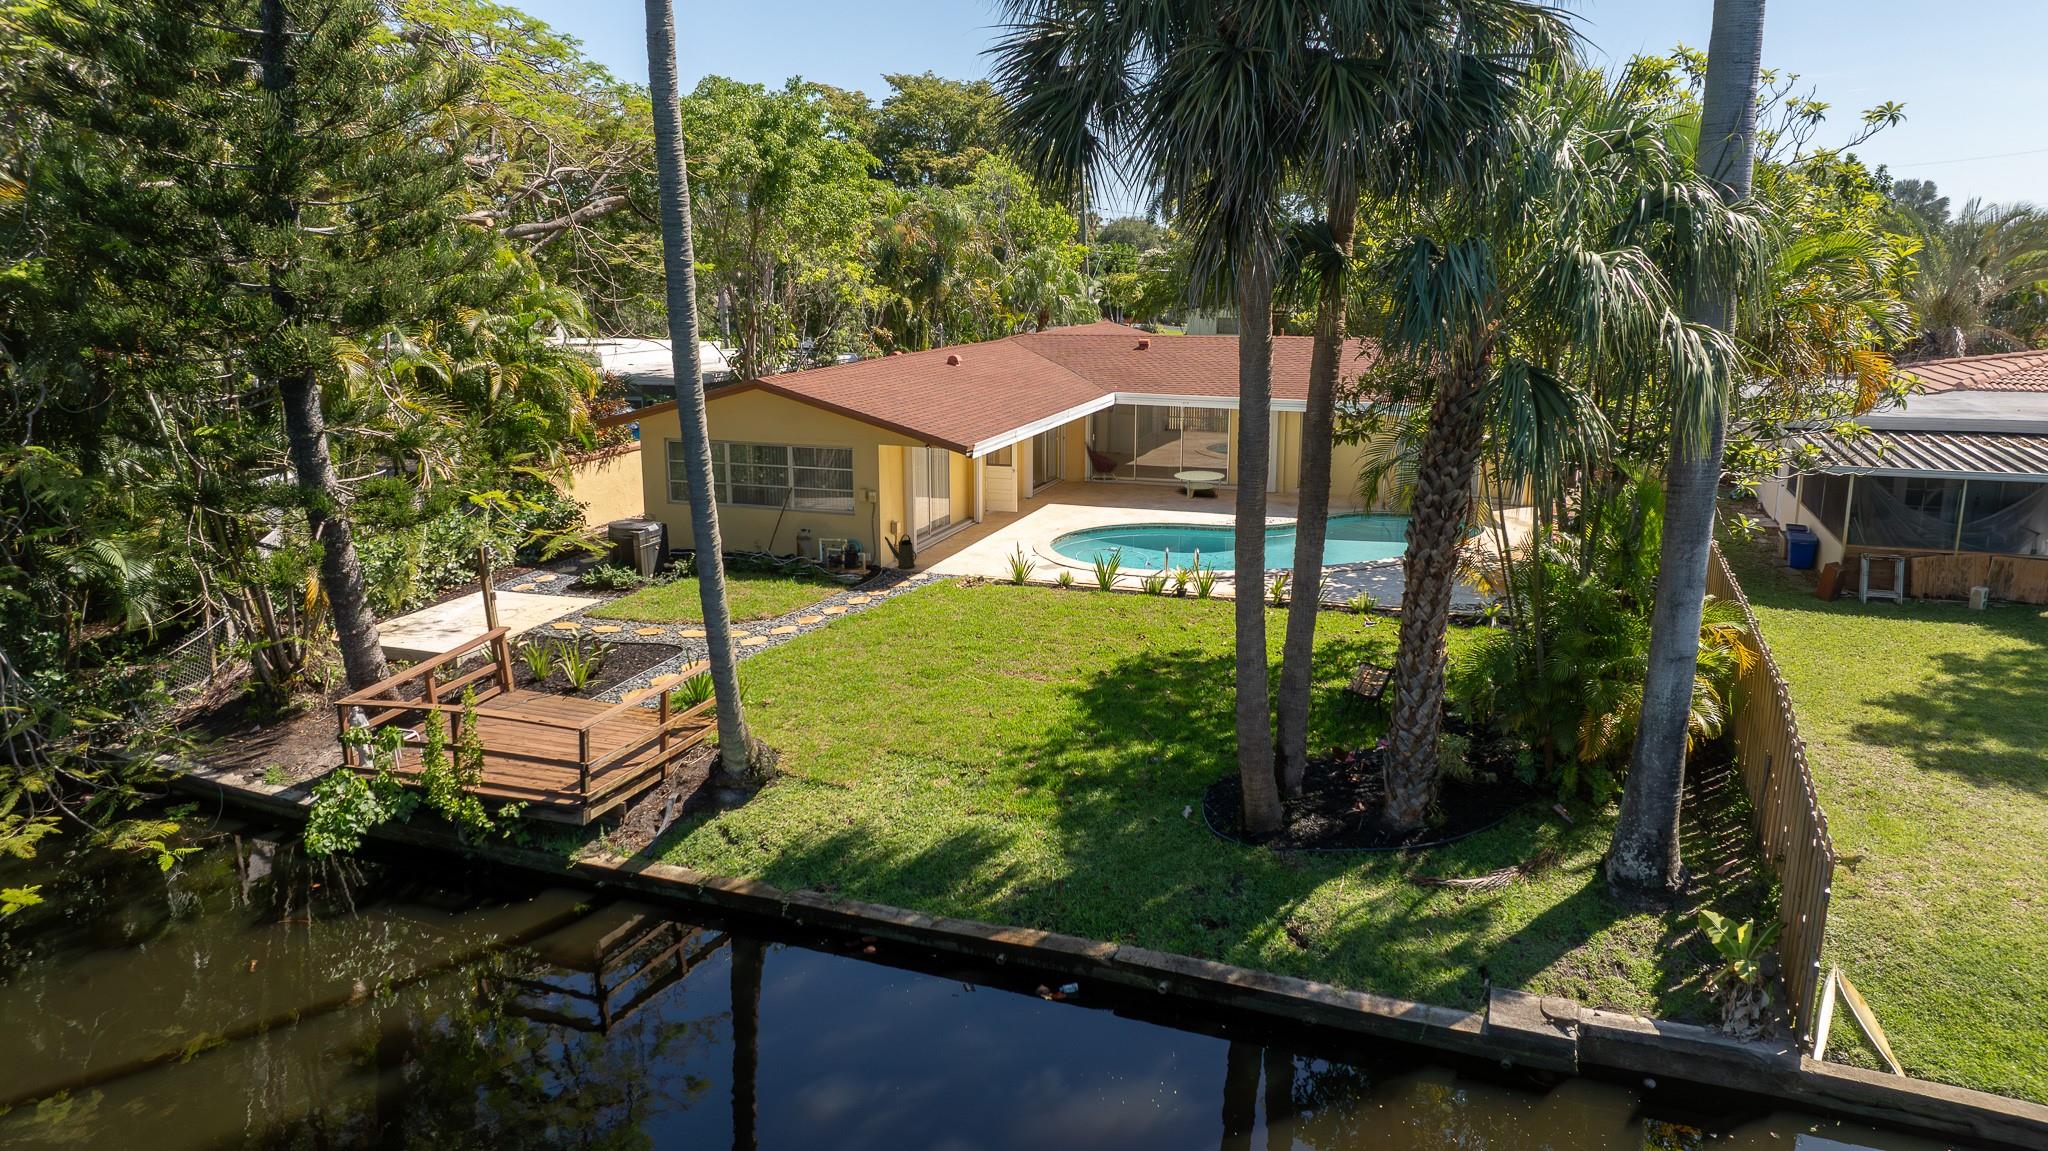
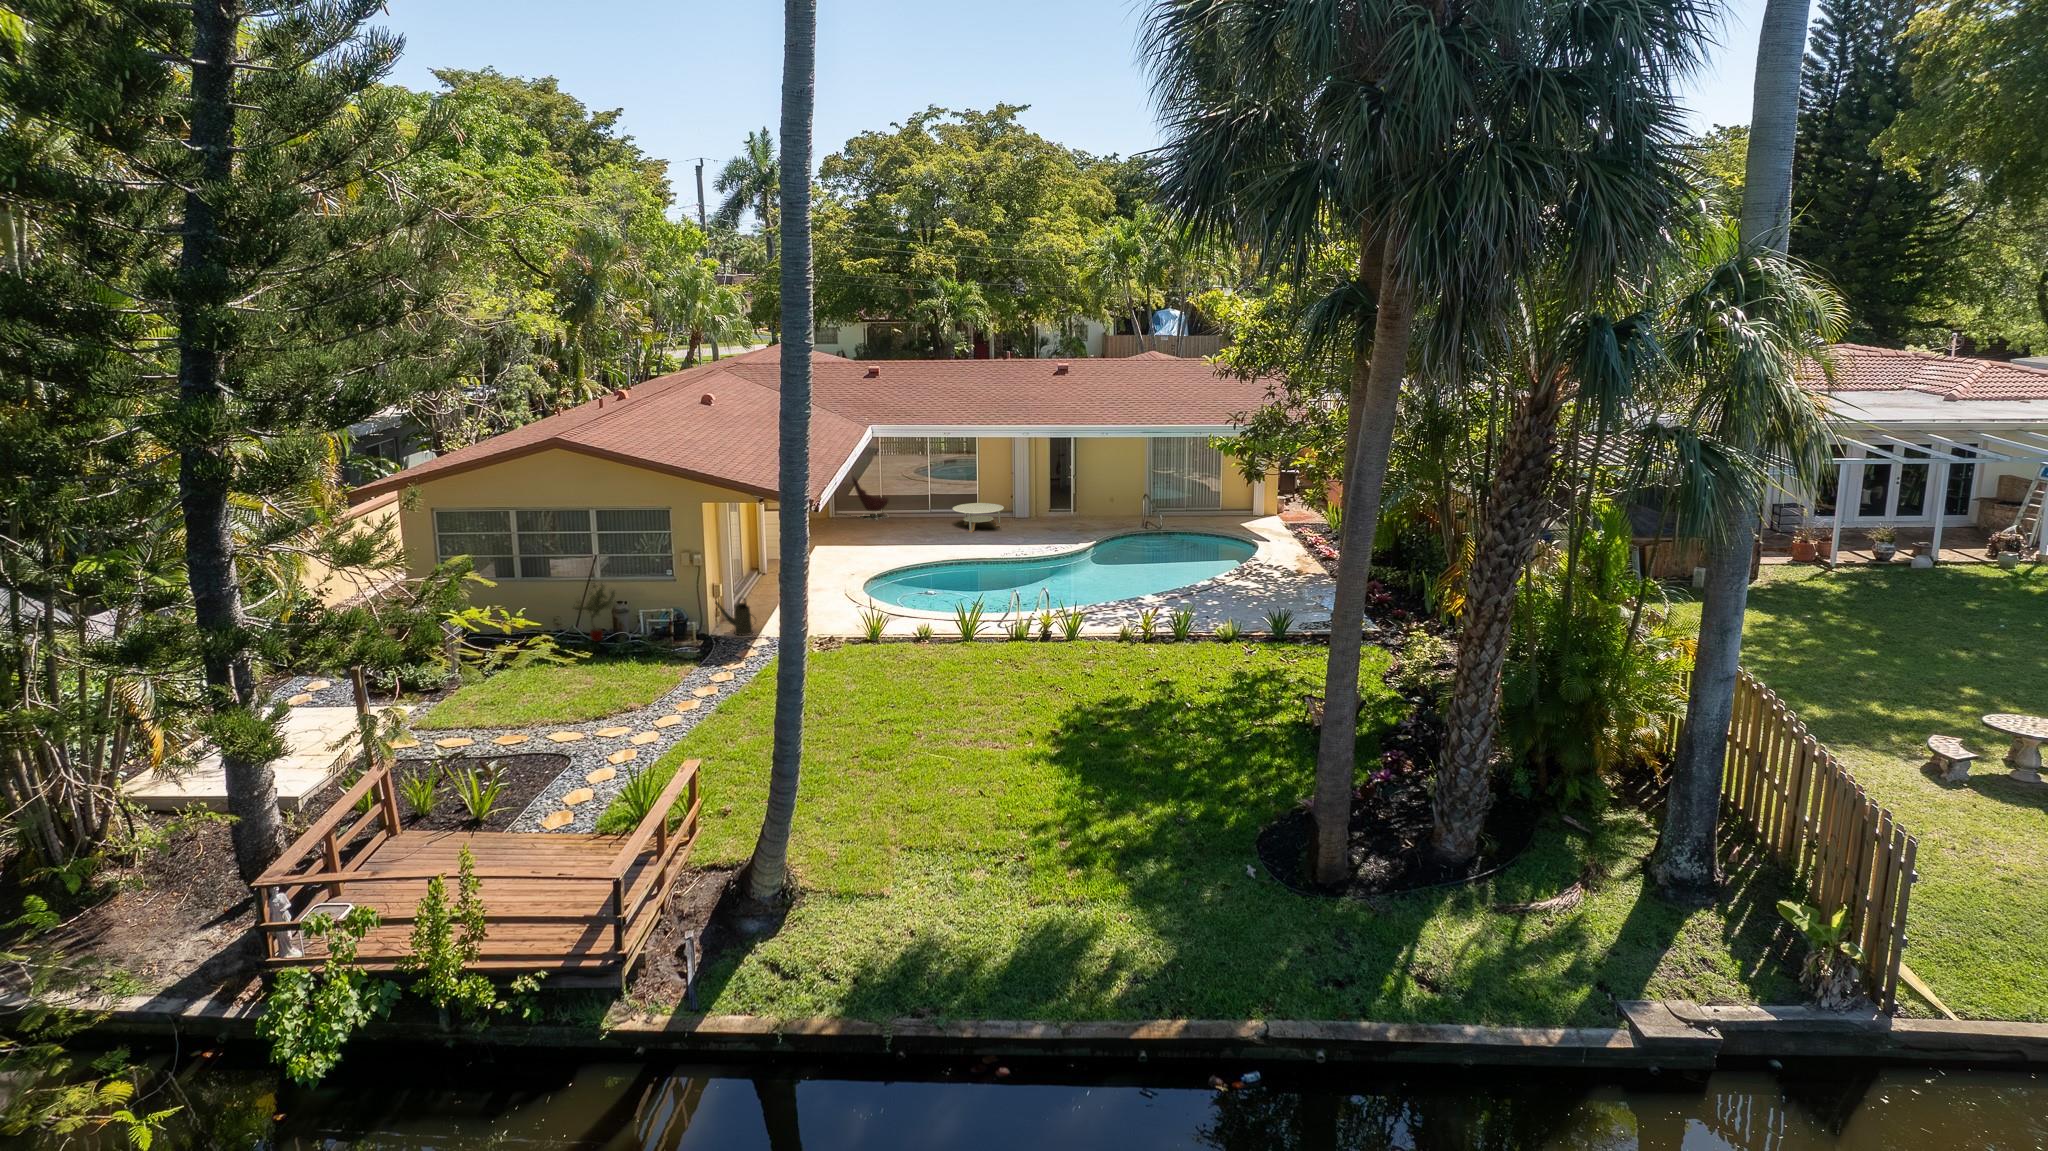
potted tree: none [765,511,801,564] -> present [573,583,615,641]

